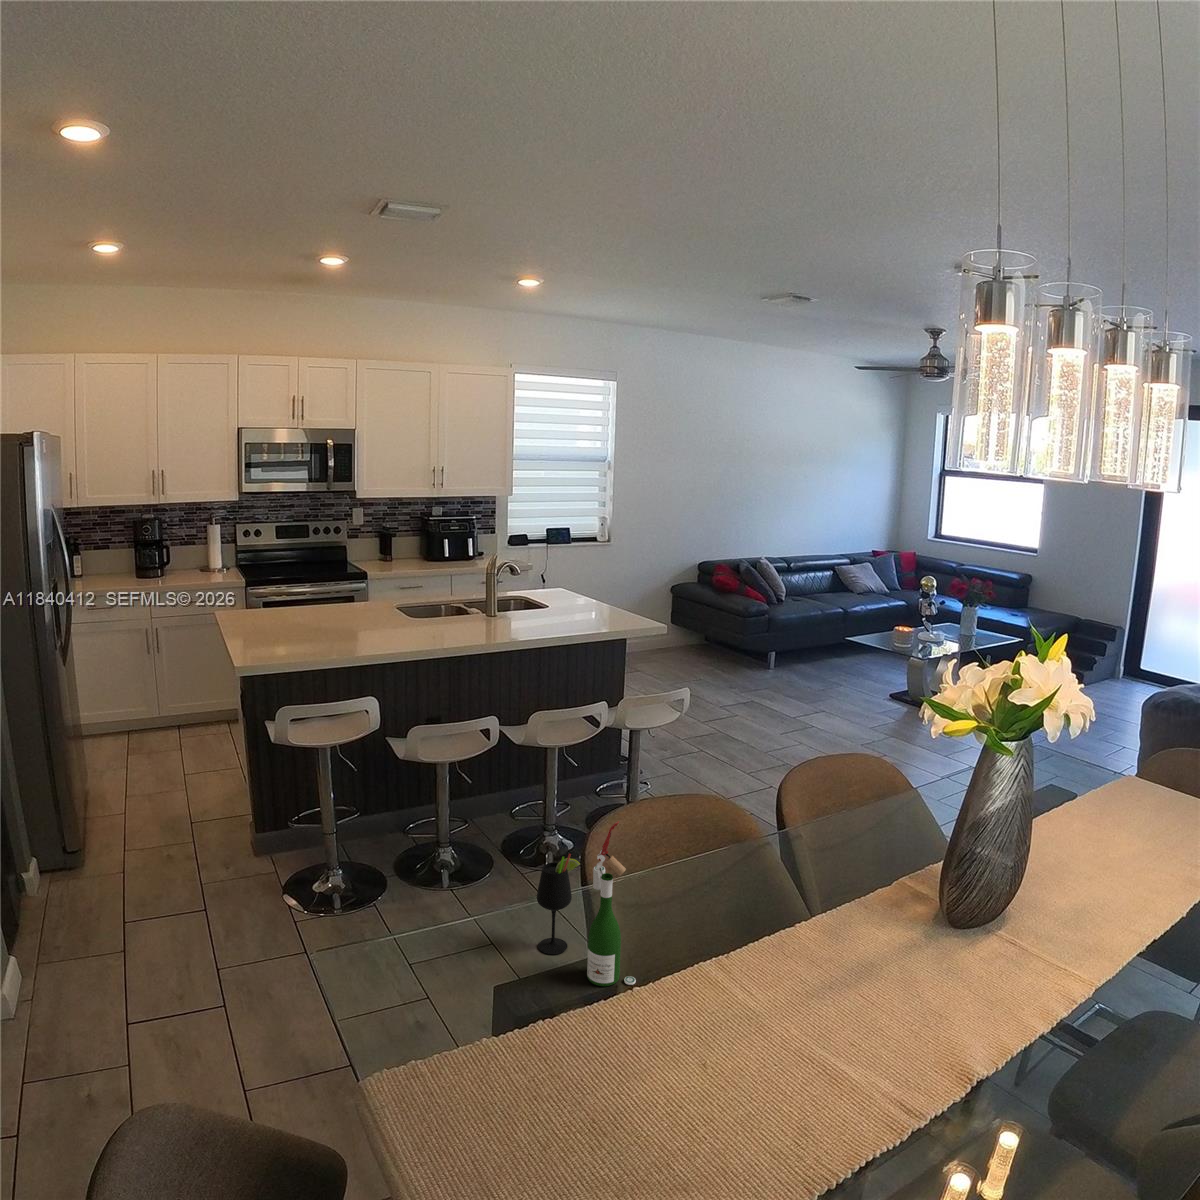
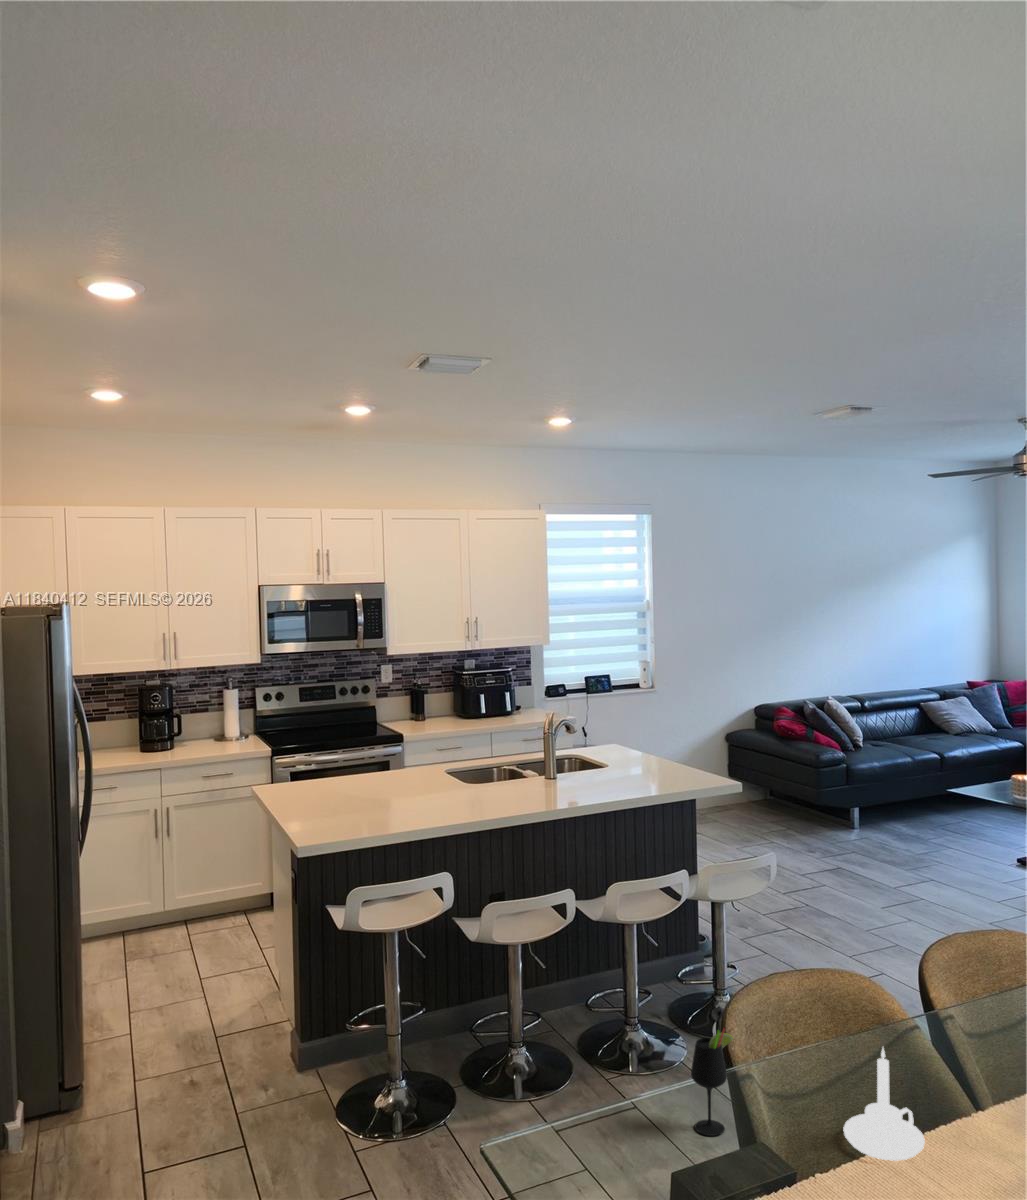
wine bottle: present [587,821,636,986] -> none [752,991,804,1167]
candle holder: none [679,873,754,980] -> present [843,1048,925,1161]

